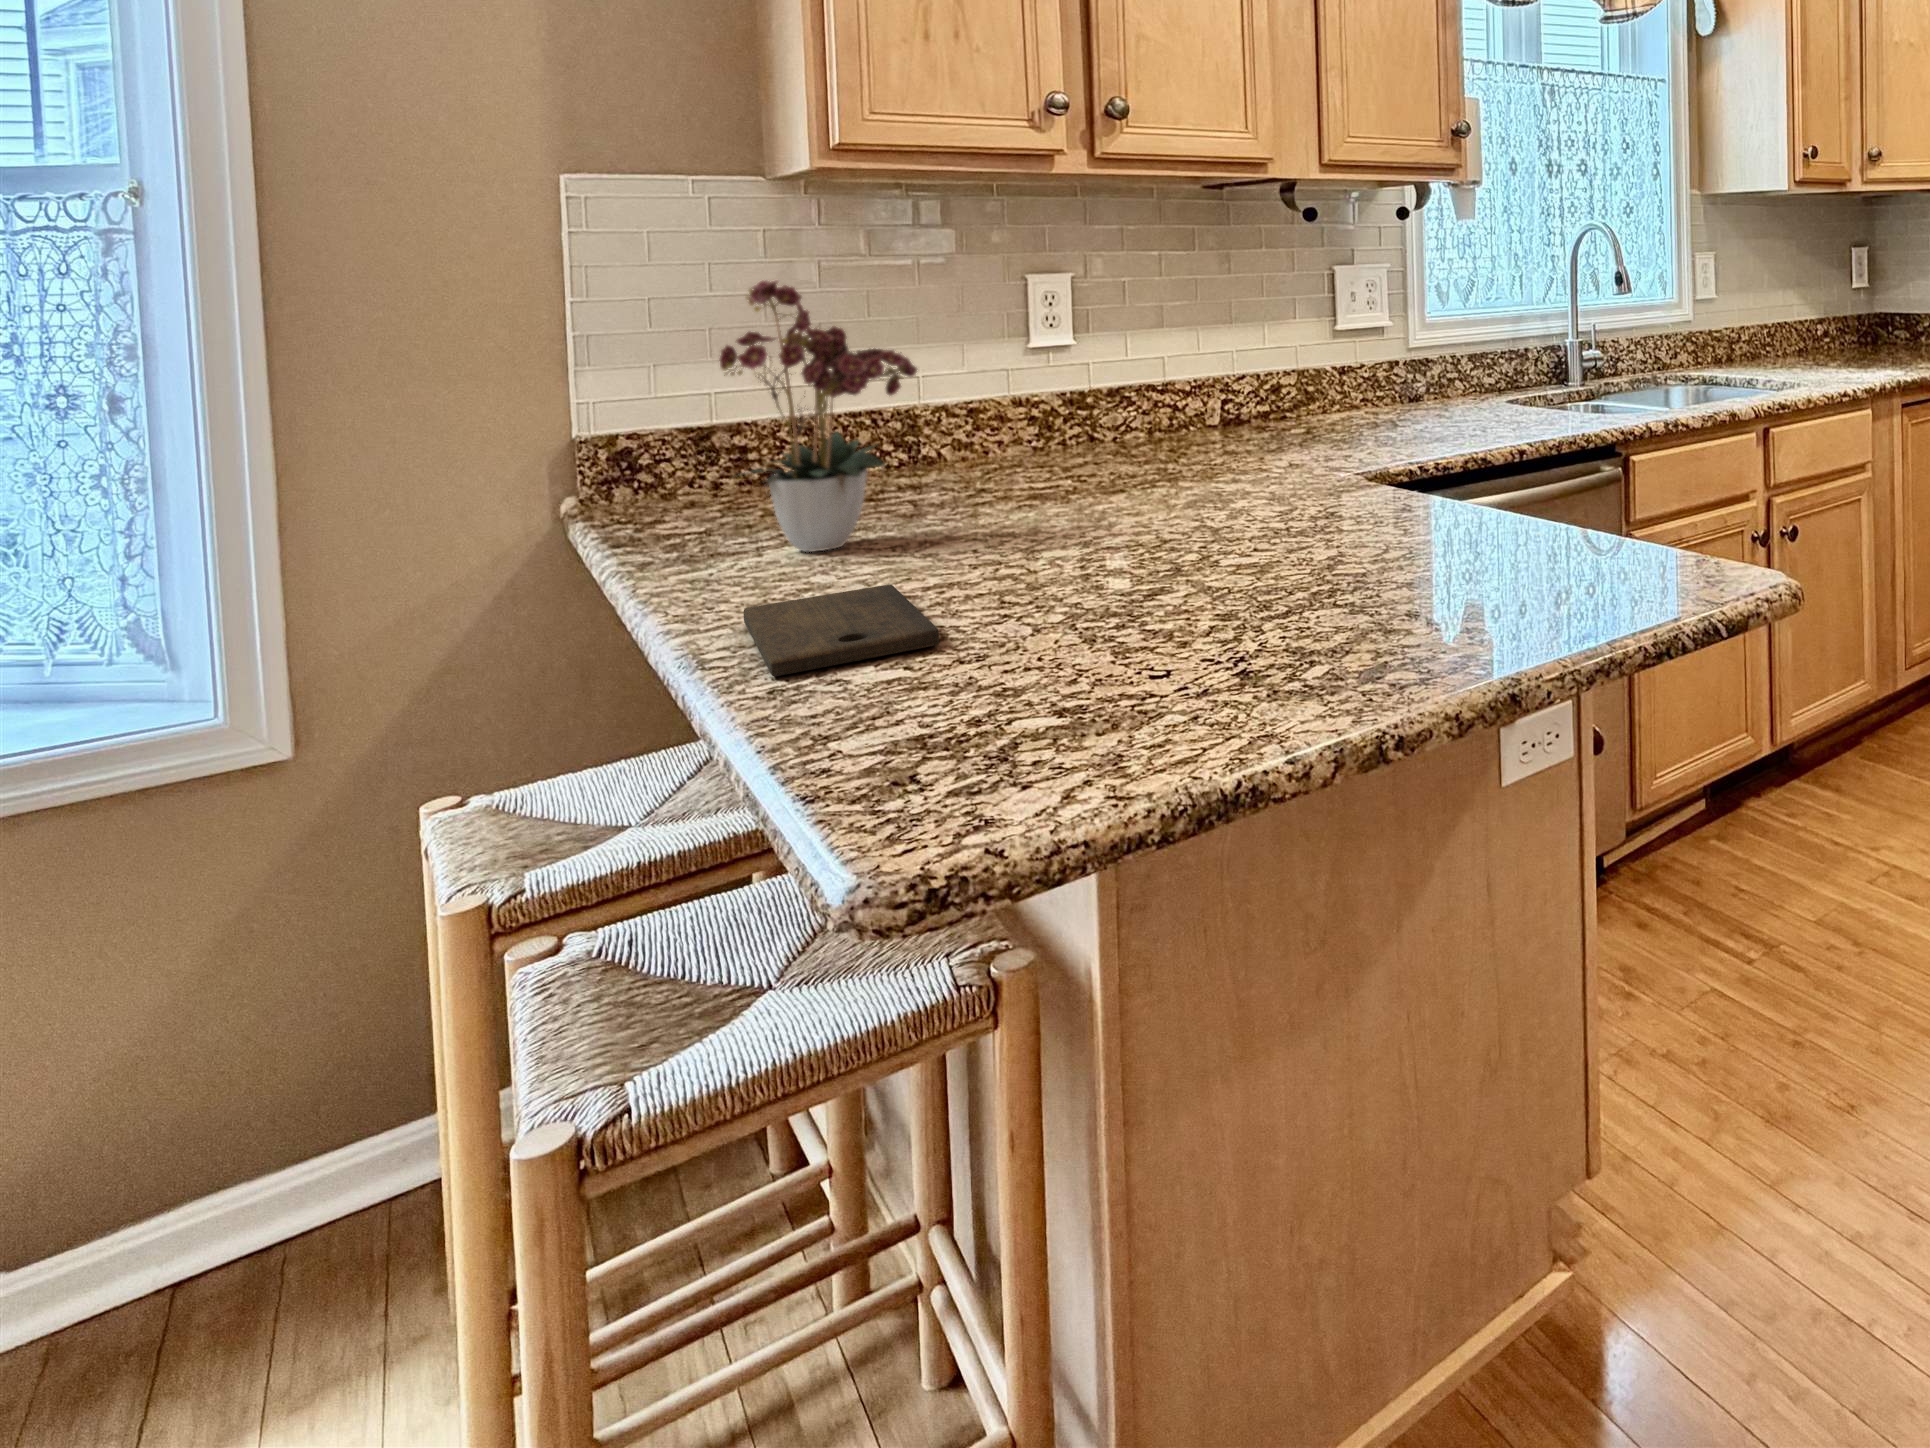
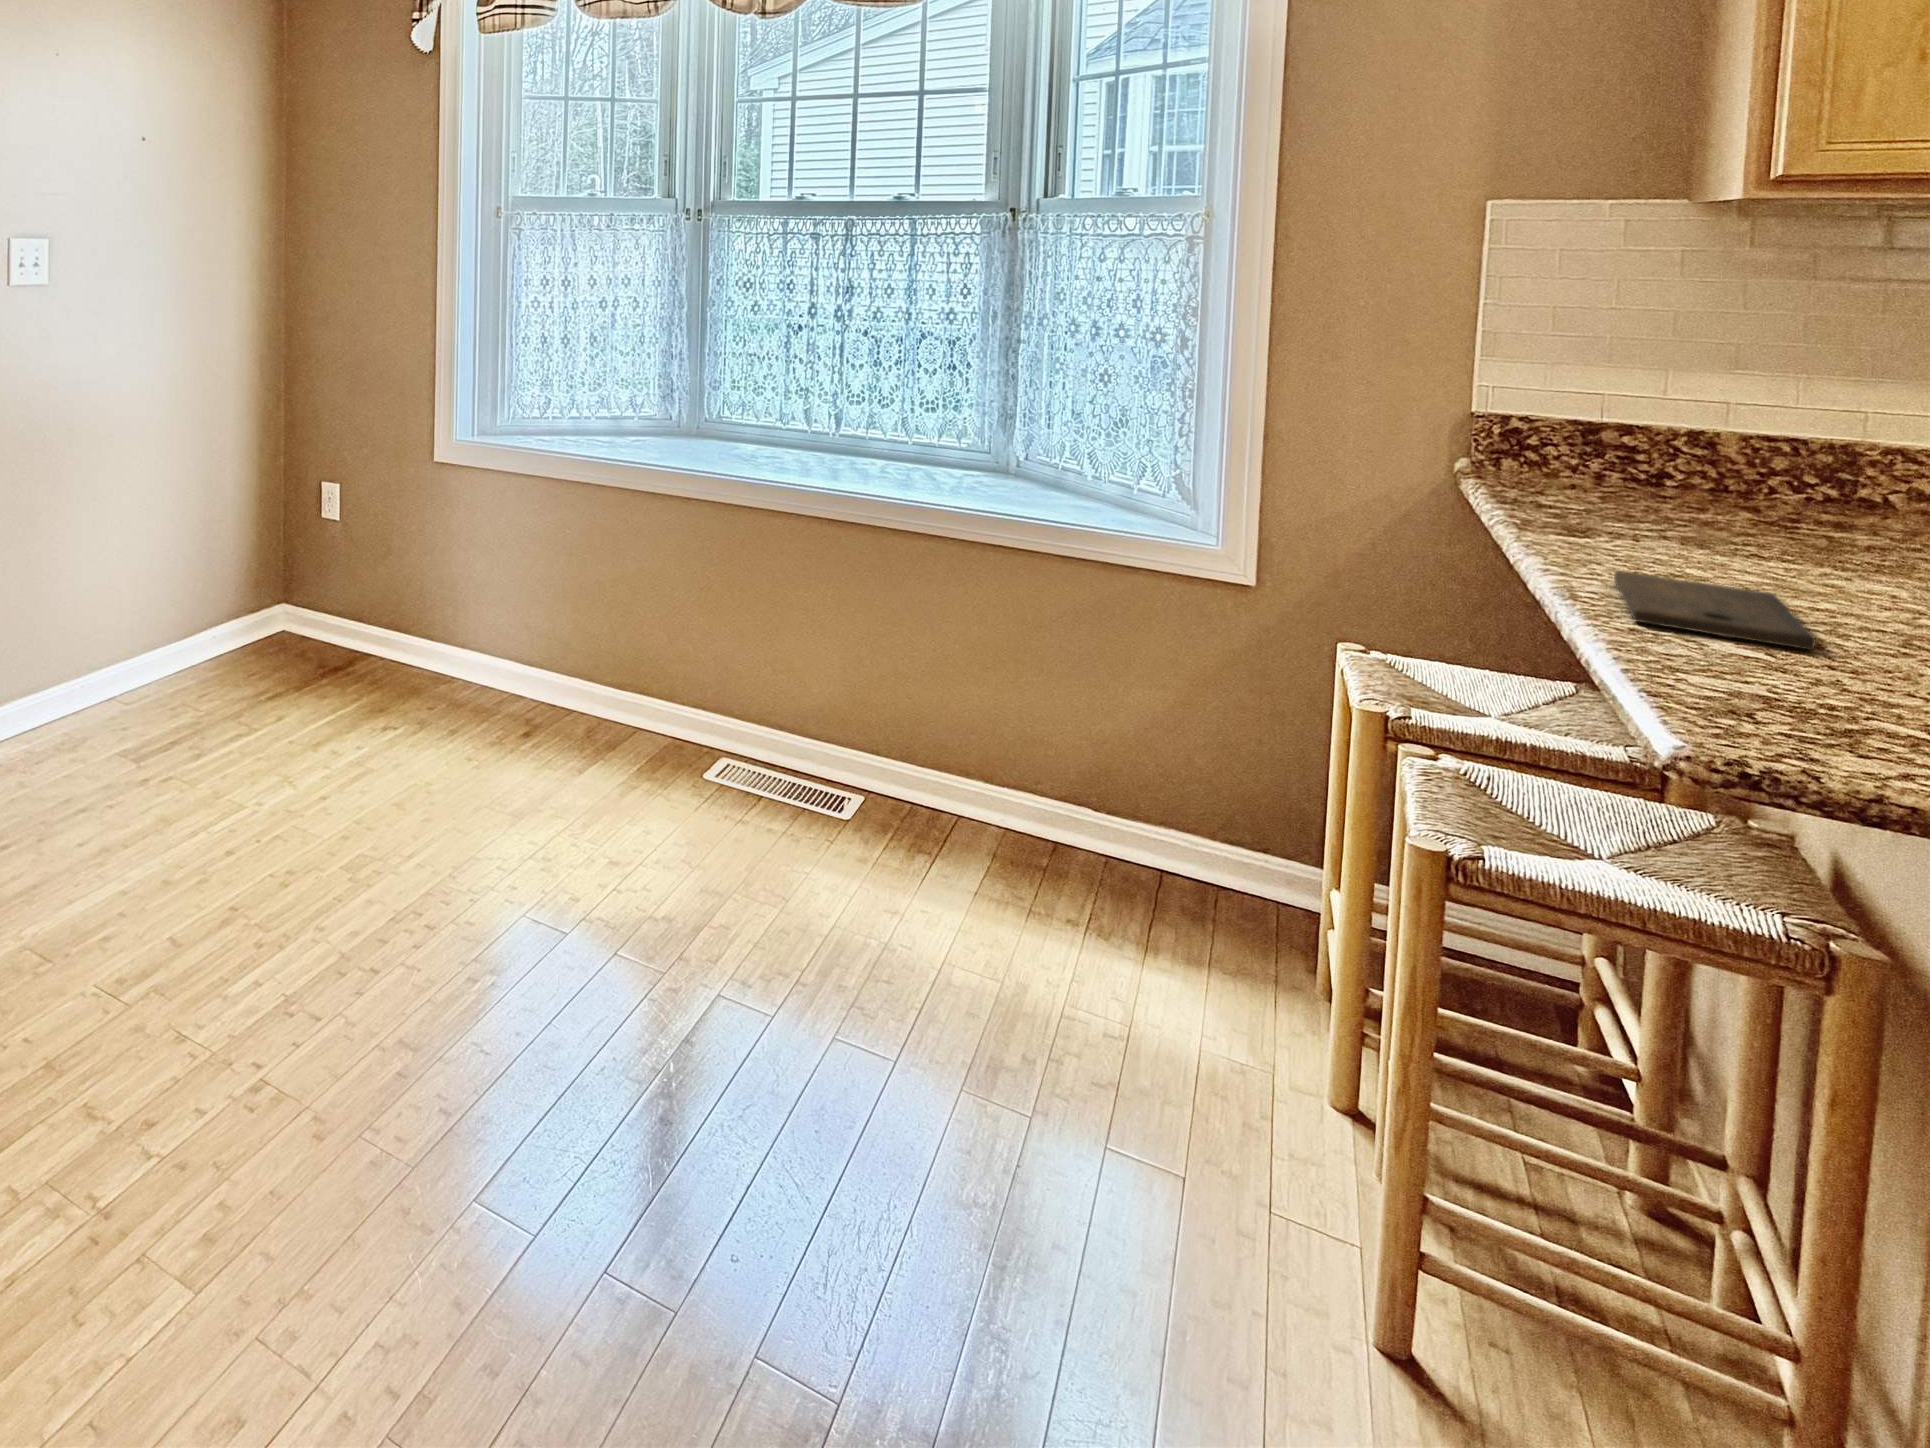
flower arrangement: present [720,280,917,552] -> none [1603,298,1865,554]

